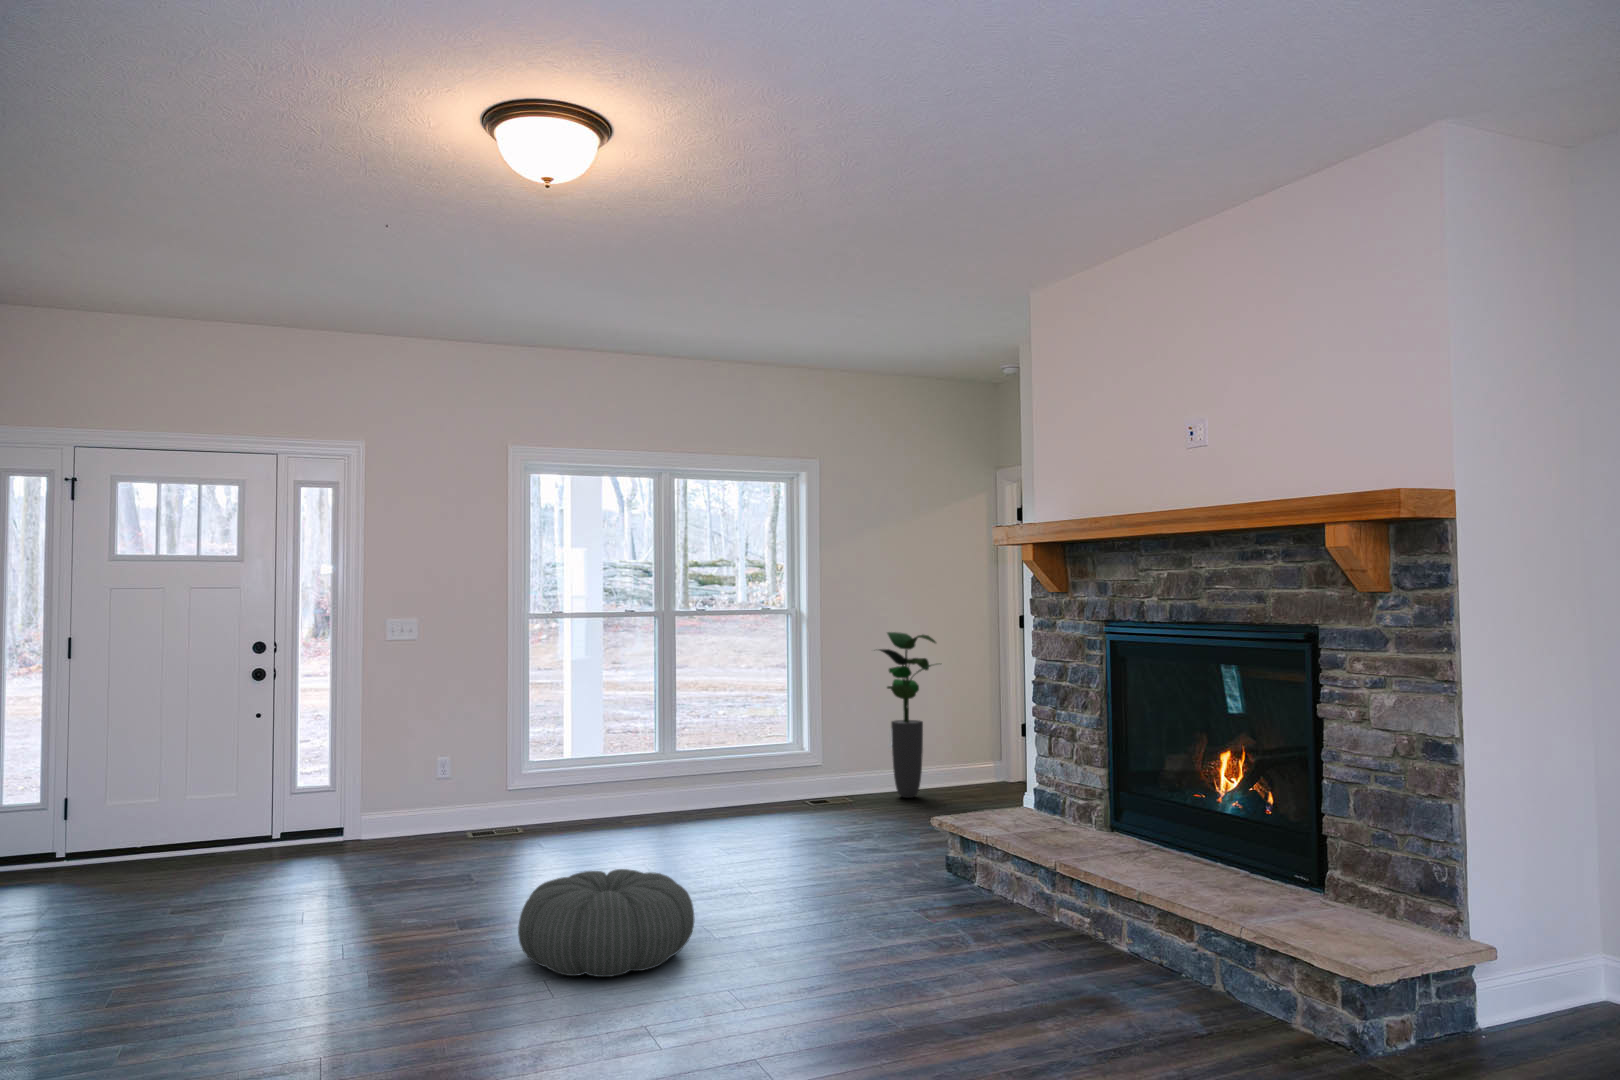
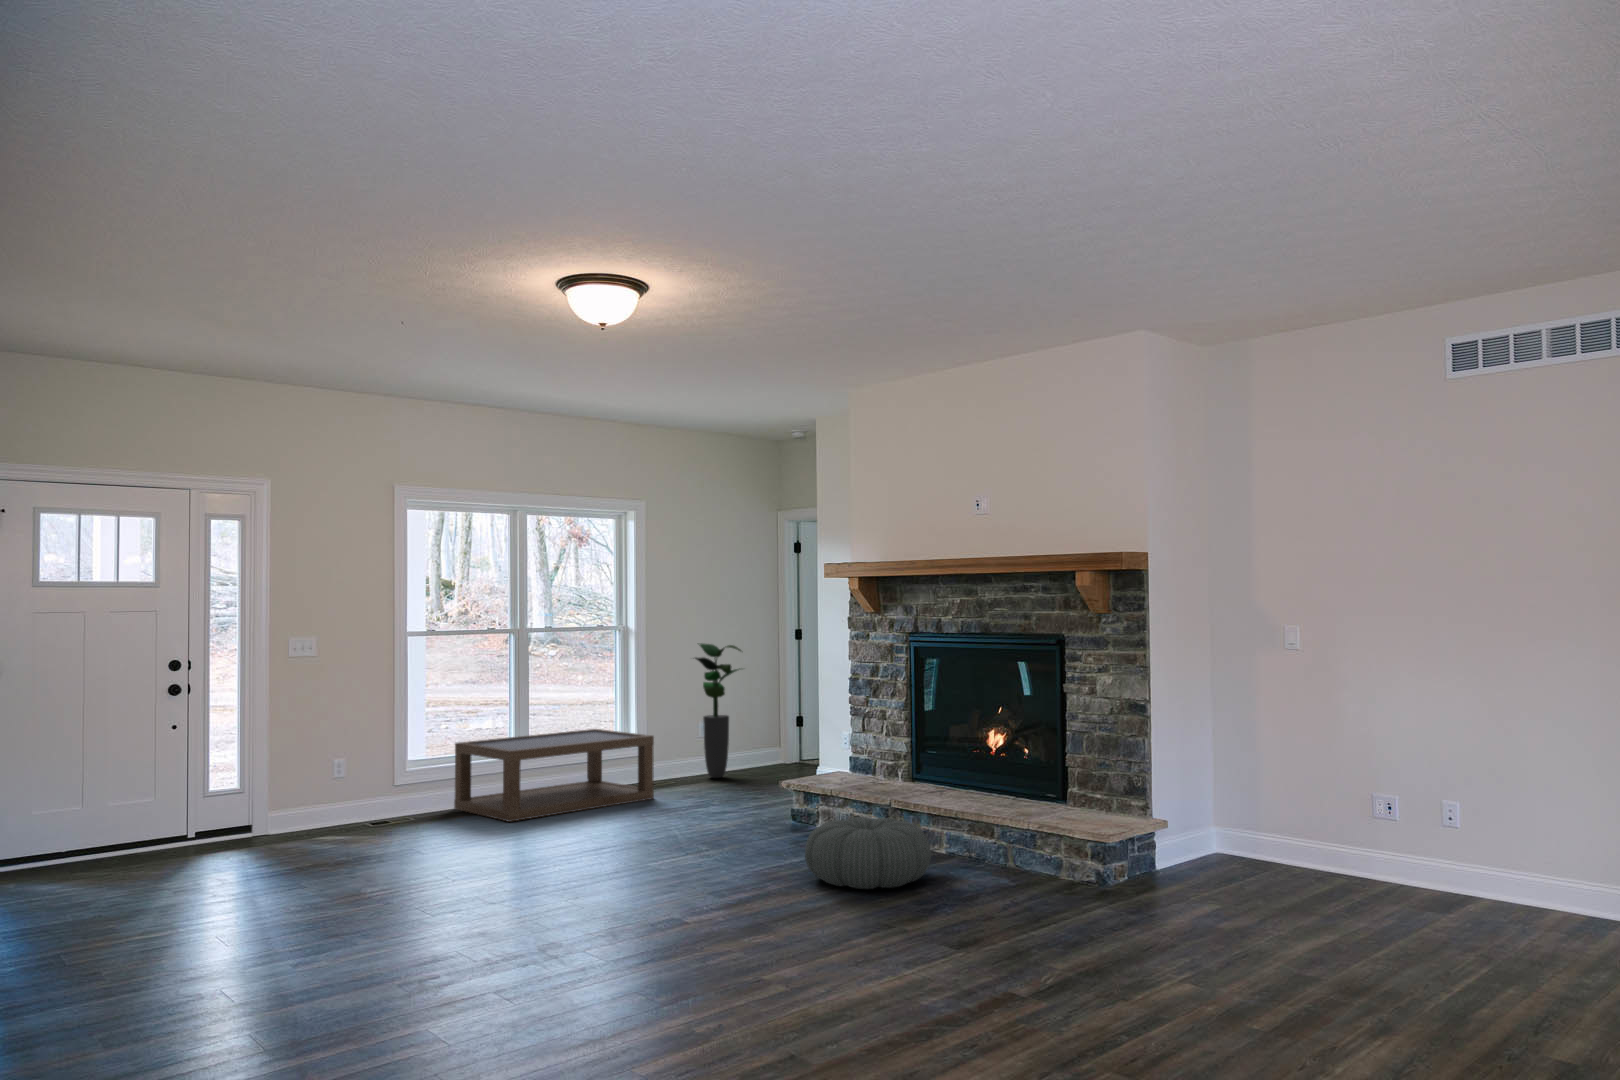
coffee table: none [578,732,809,844] -> present [454,729,654,822]
pouf: present [518,869,694,977] -> present [805,817,931,889]

